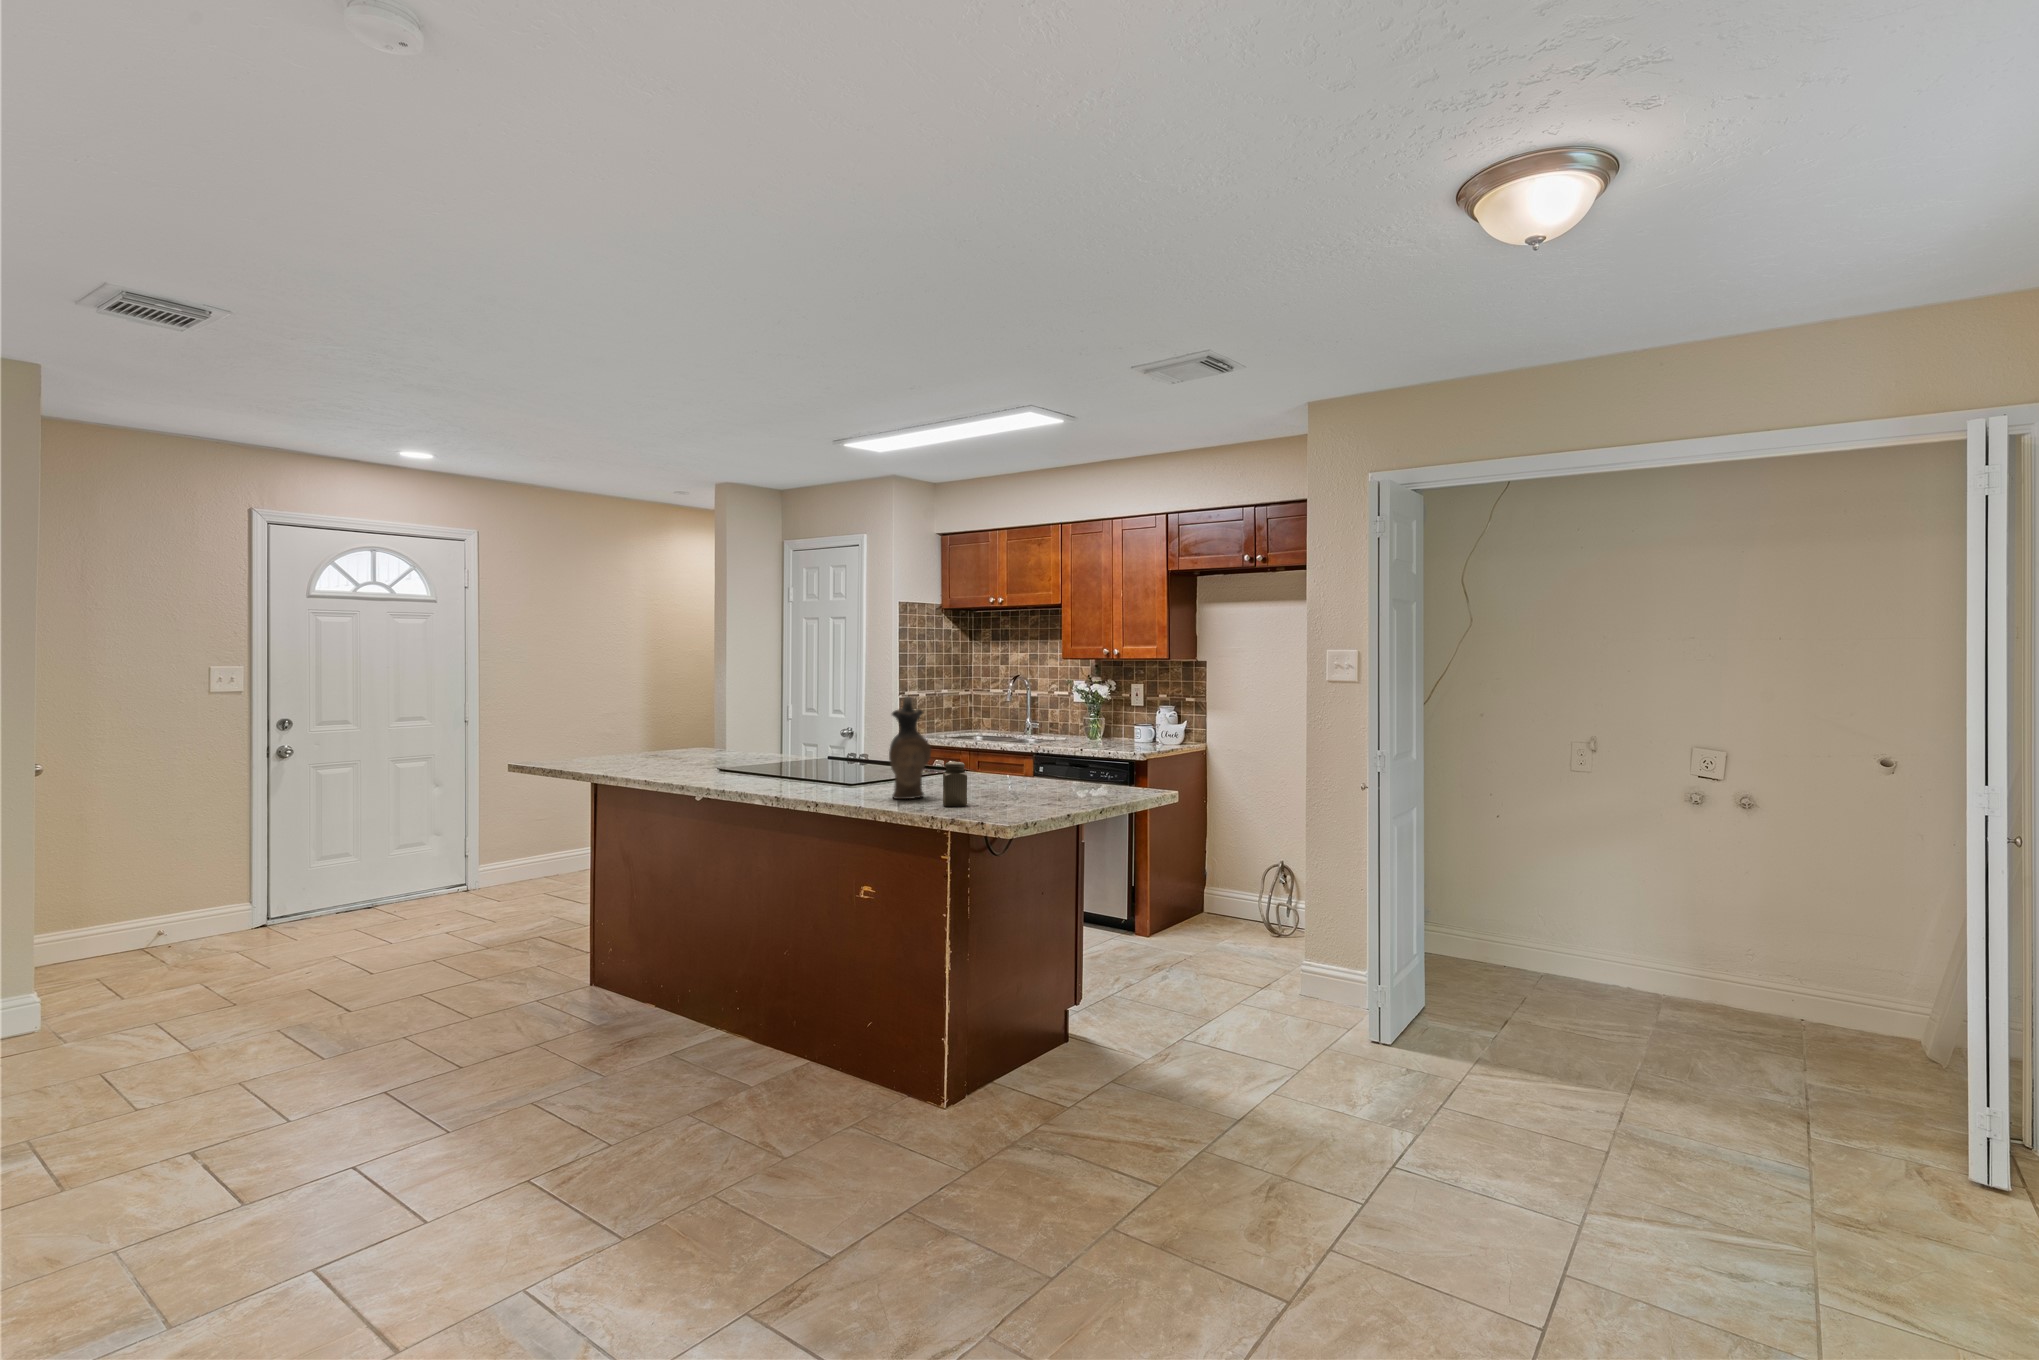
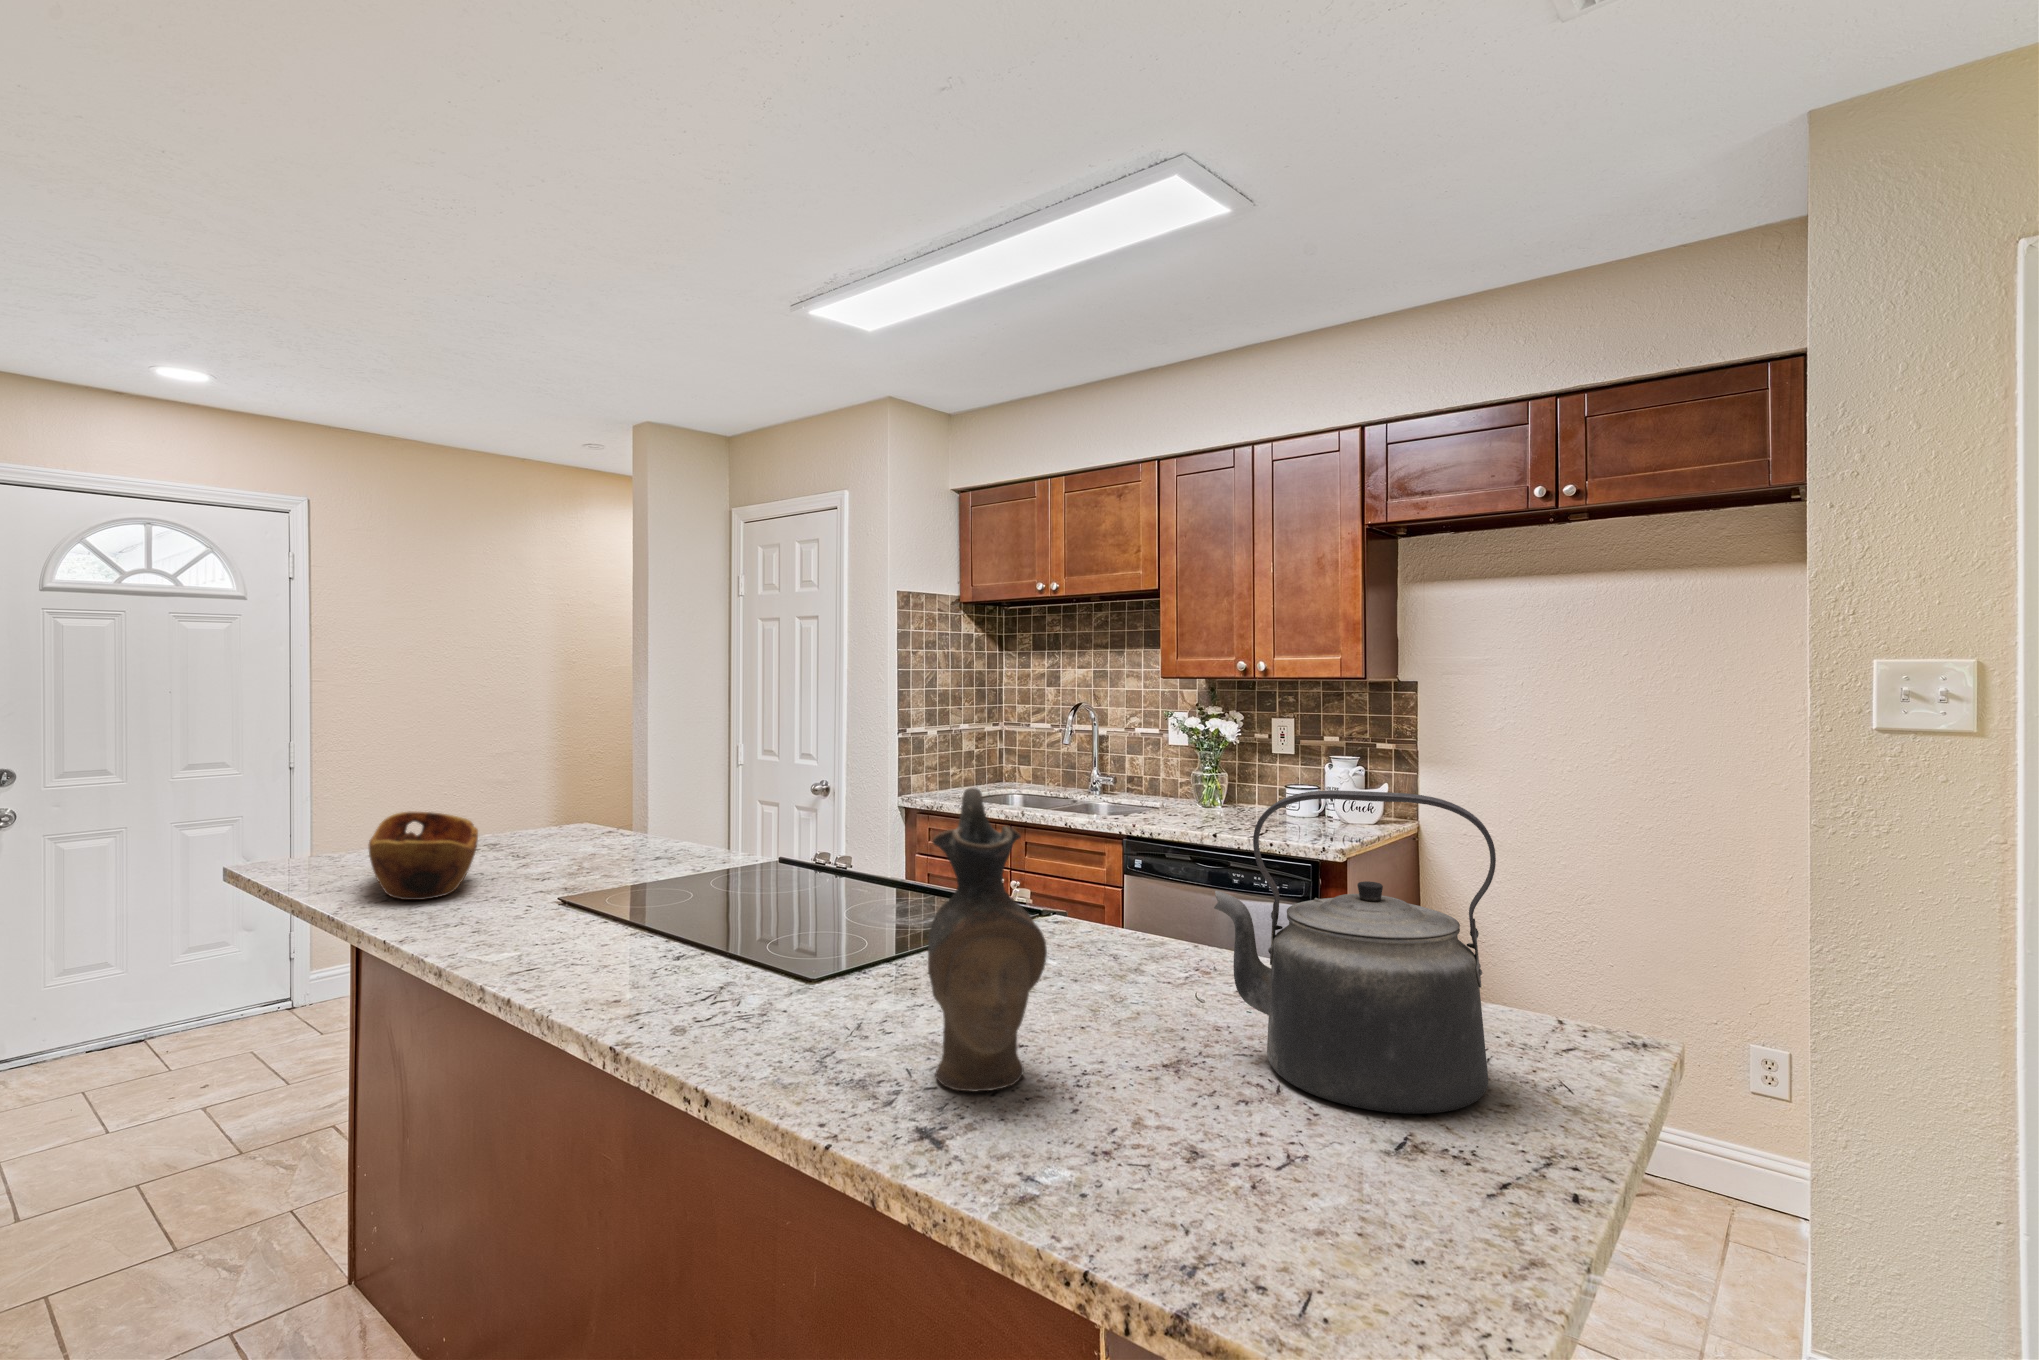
kettle: none [998,697,1088,800] -> present [1214,790,1496,1114]
wooden bowl: none [609,729,667,769] -> present [369,811,478,900]
salt shaker: present [943,762,967,807] -> none [1097,1004,1182,1161]

